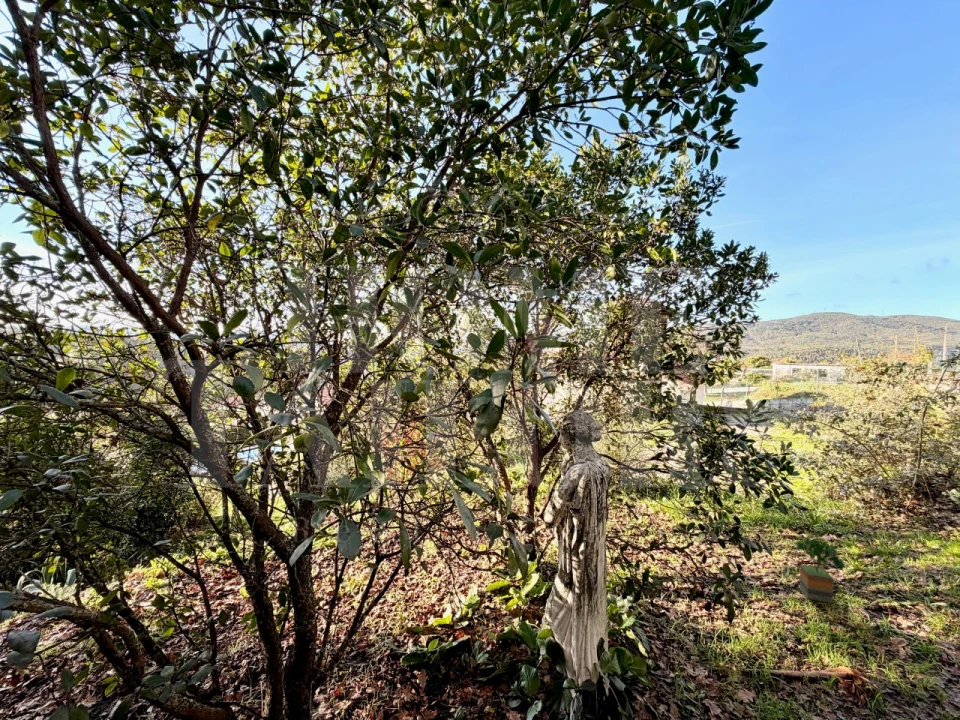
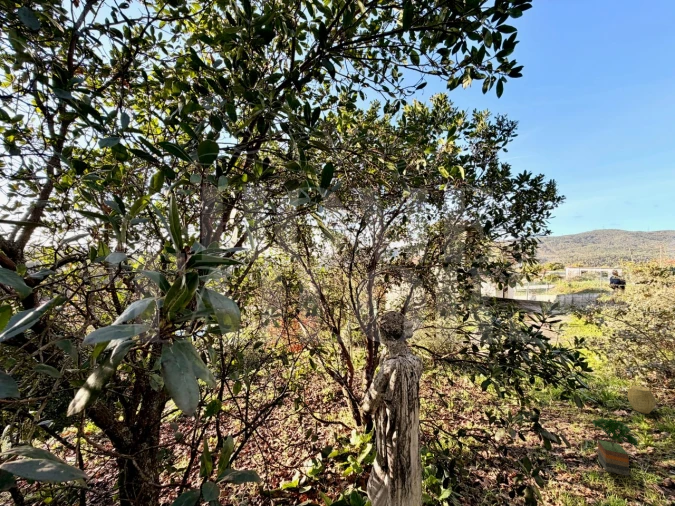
woven basket: none [838,505,870,537] -> present [627,386,656,414]

